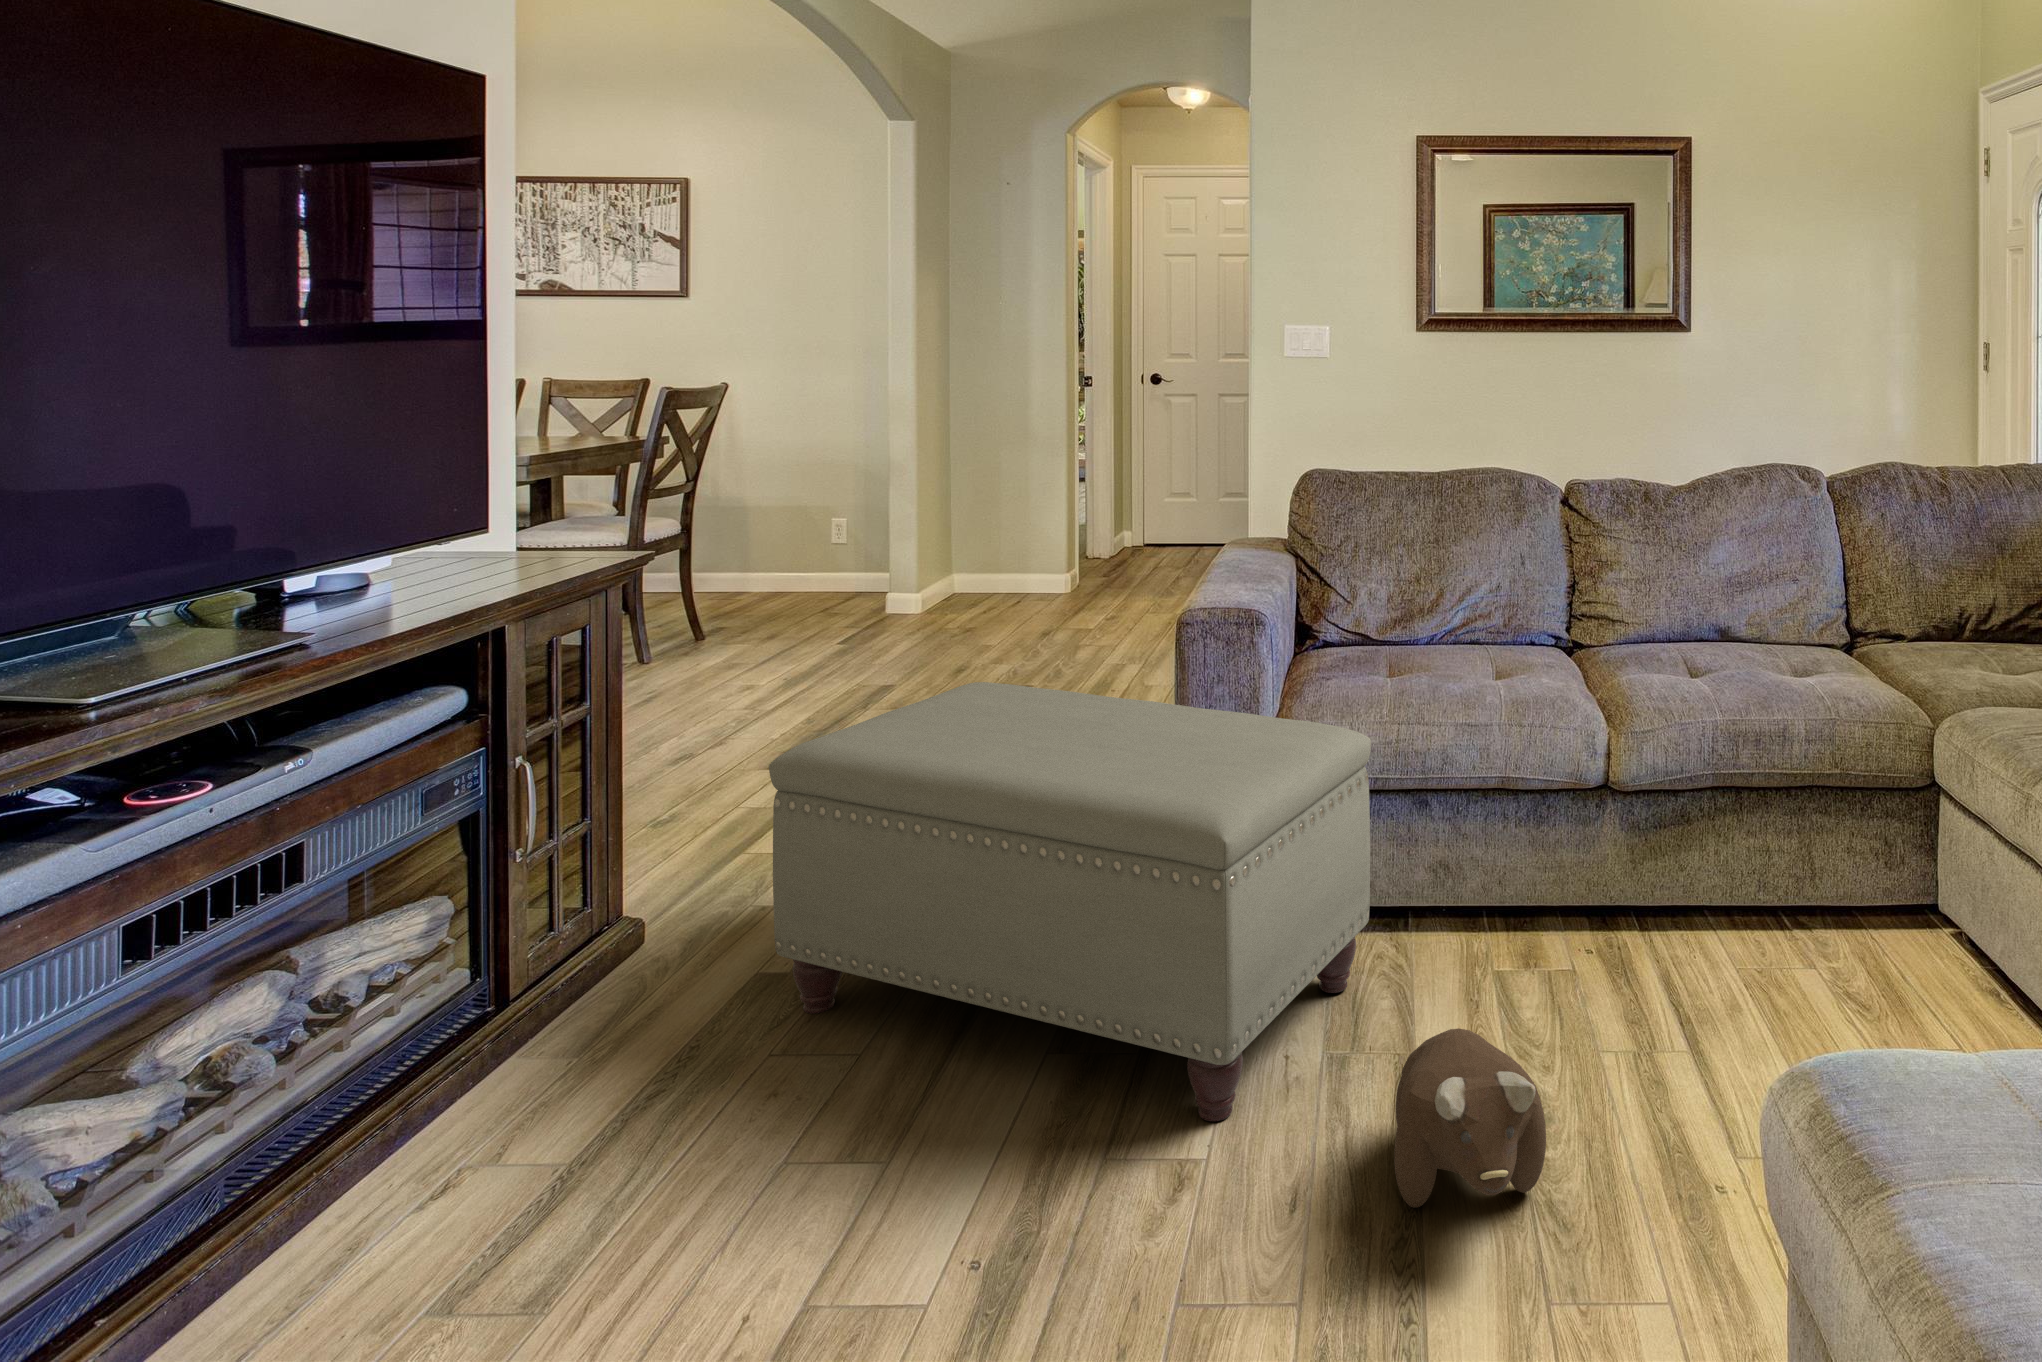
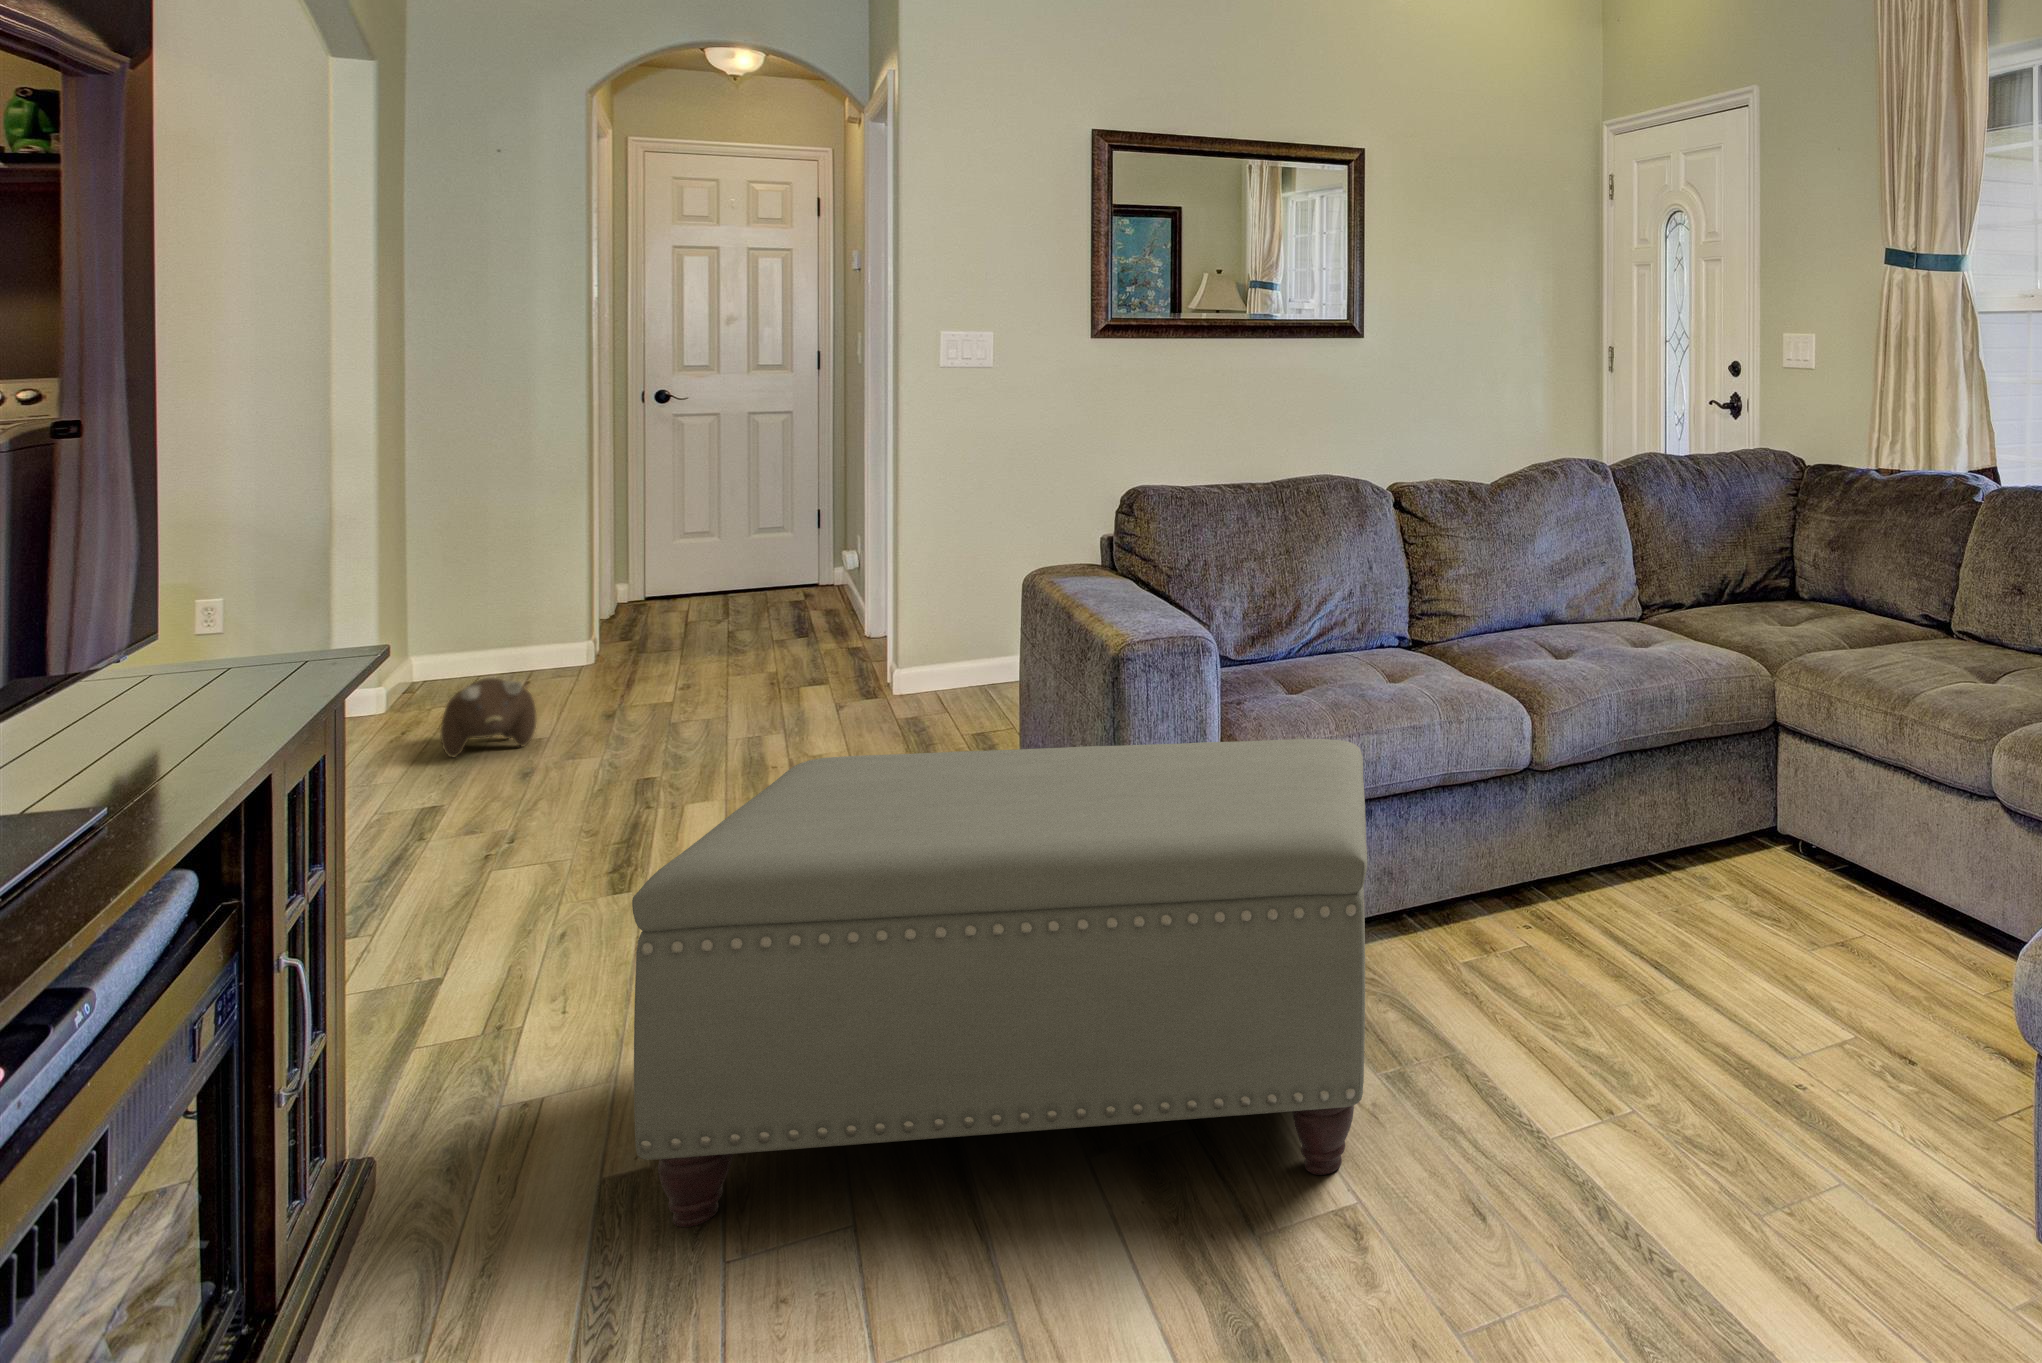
plush toy: present [1394,1028,1546,1208] -> present [441,678,536,757]

